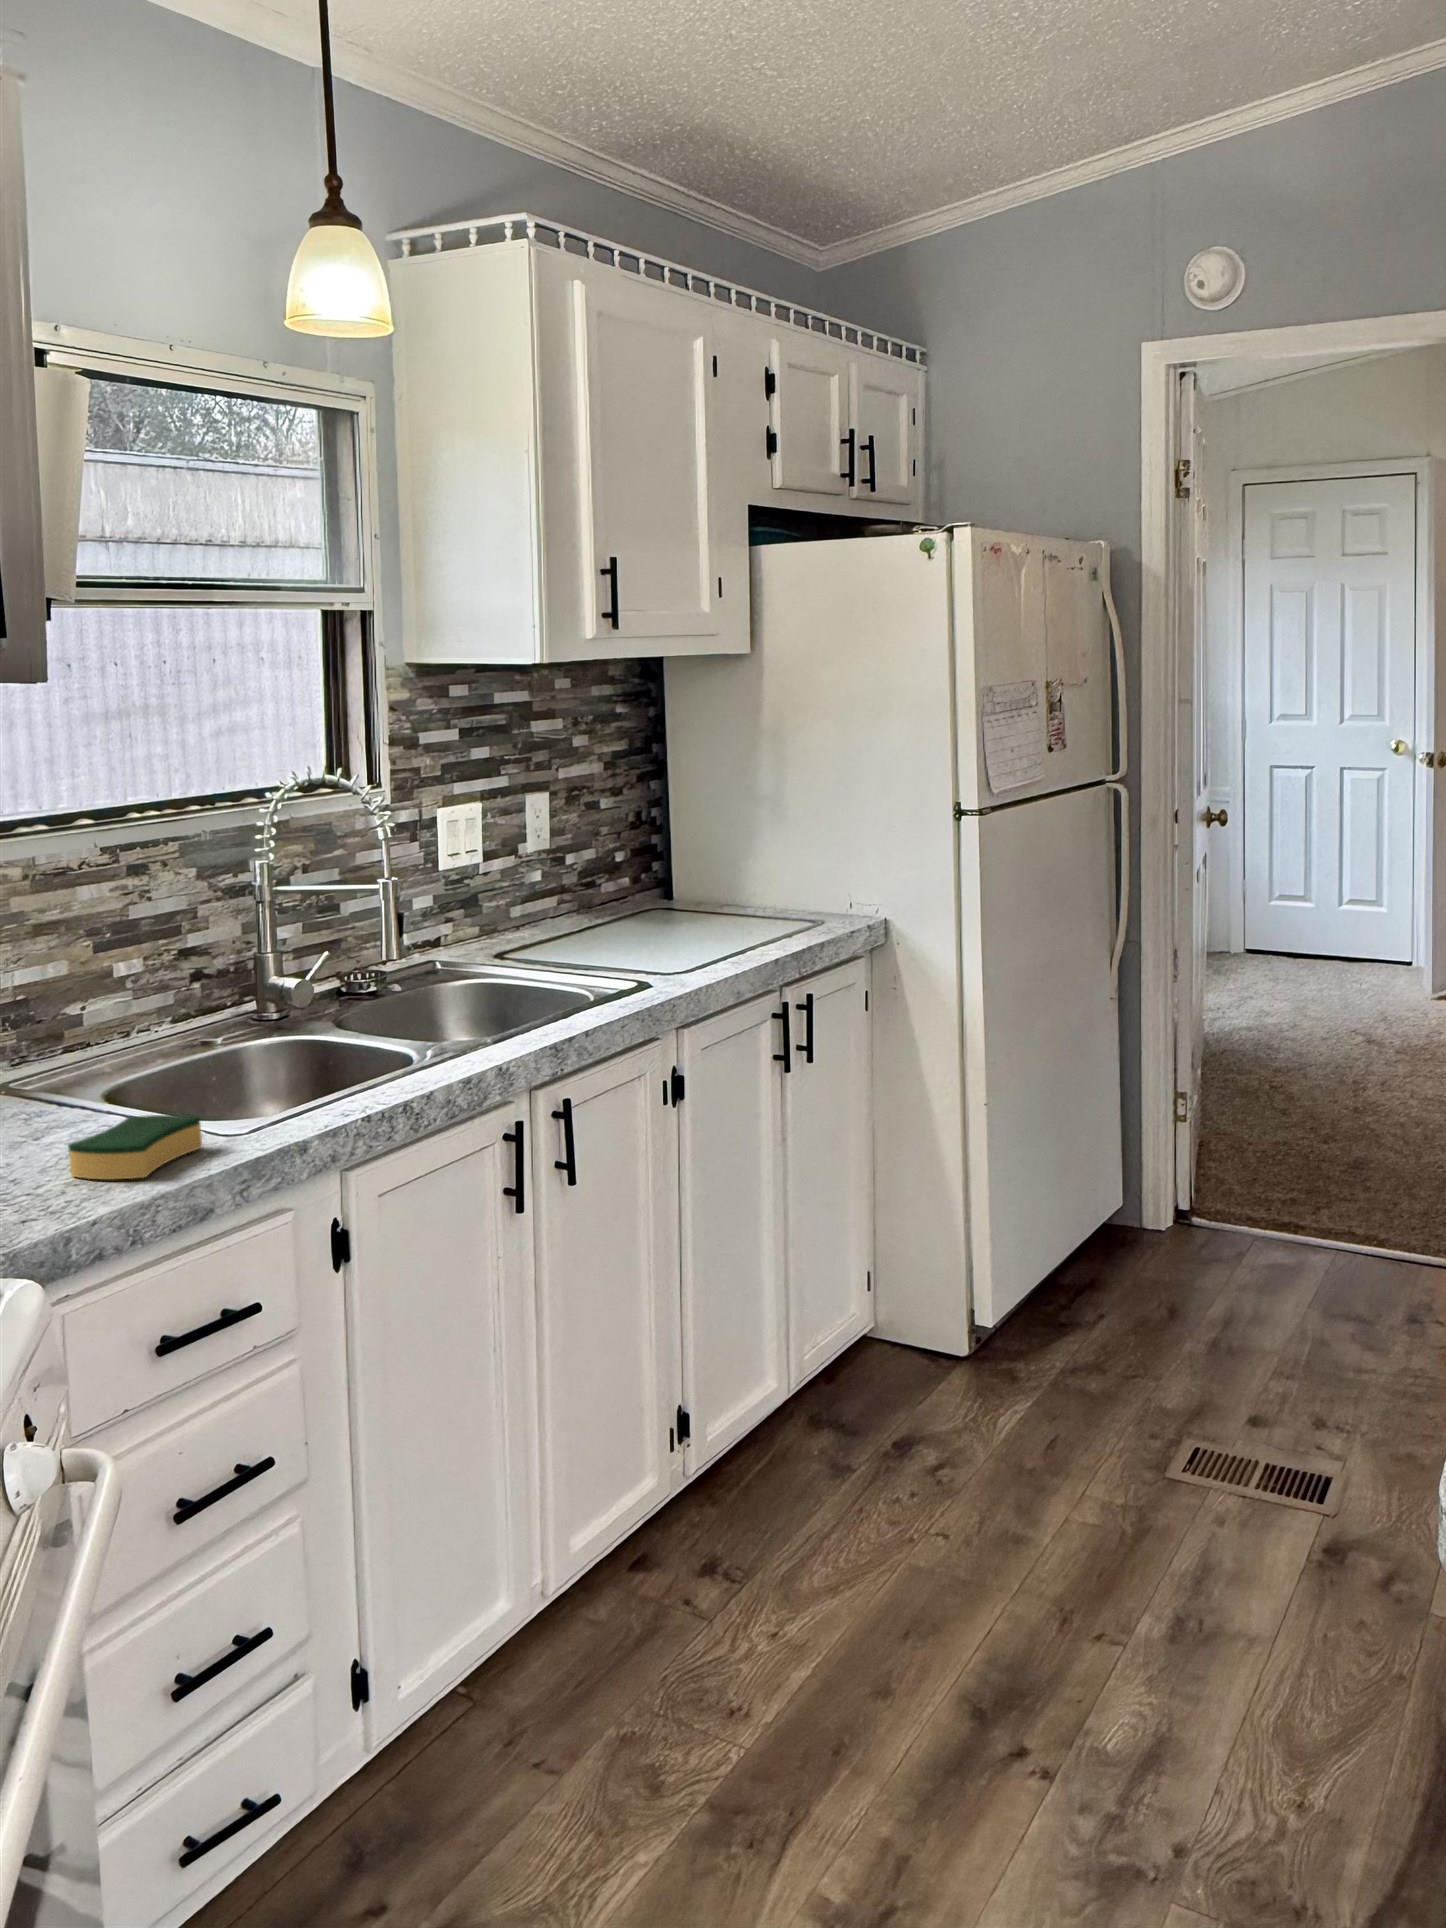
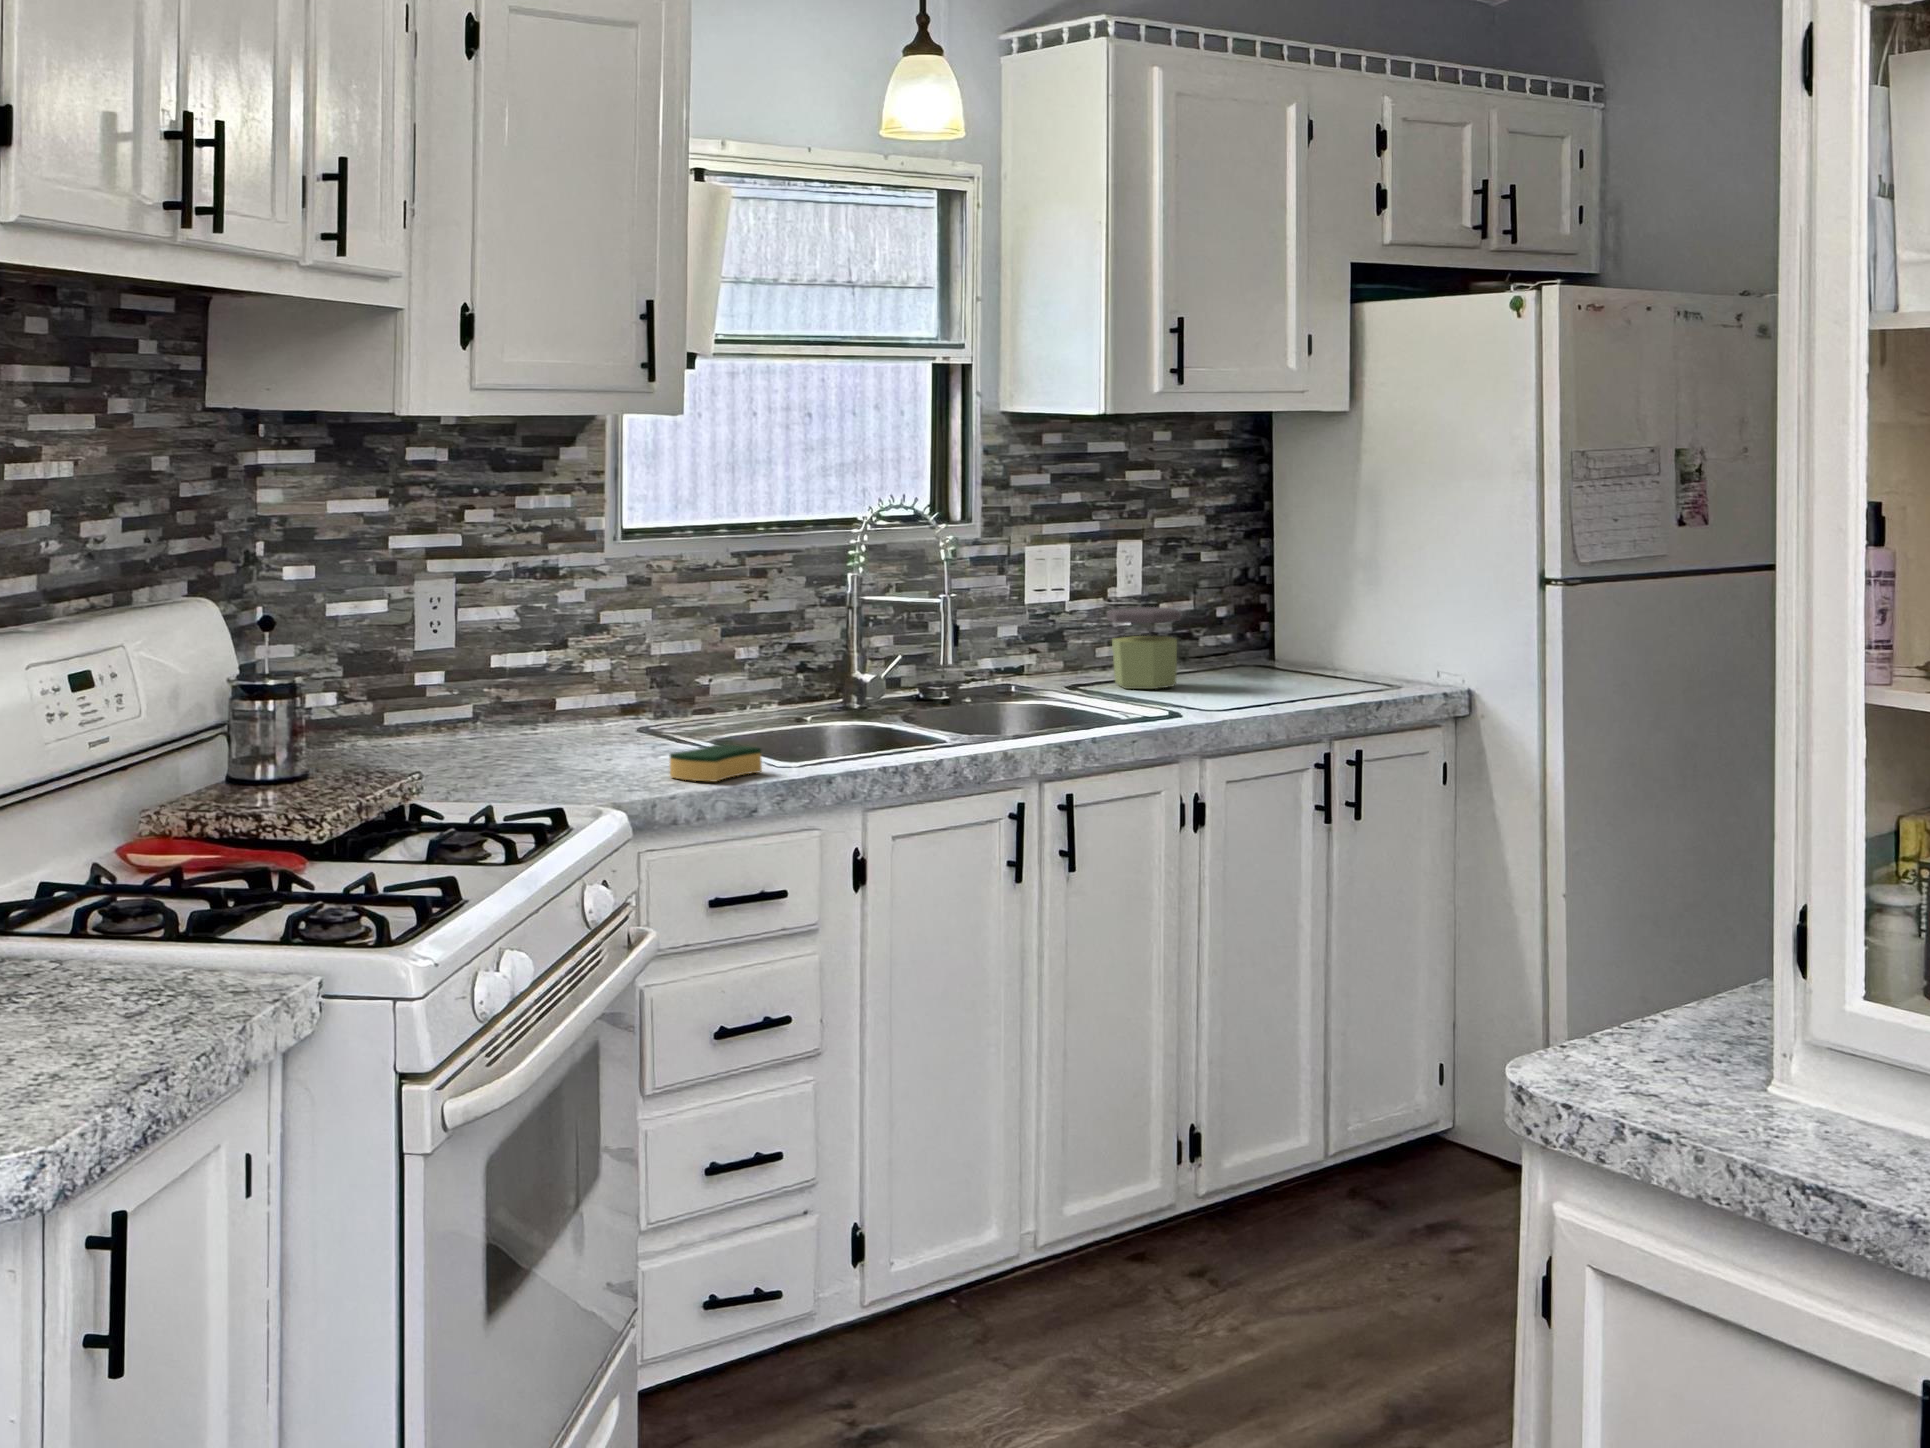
jar: none [529,863,611,953] -> present [1107,607,1181,689]

